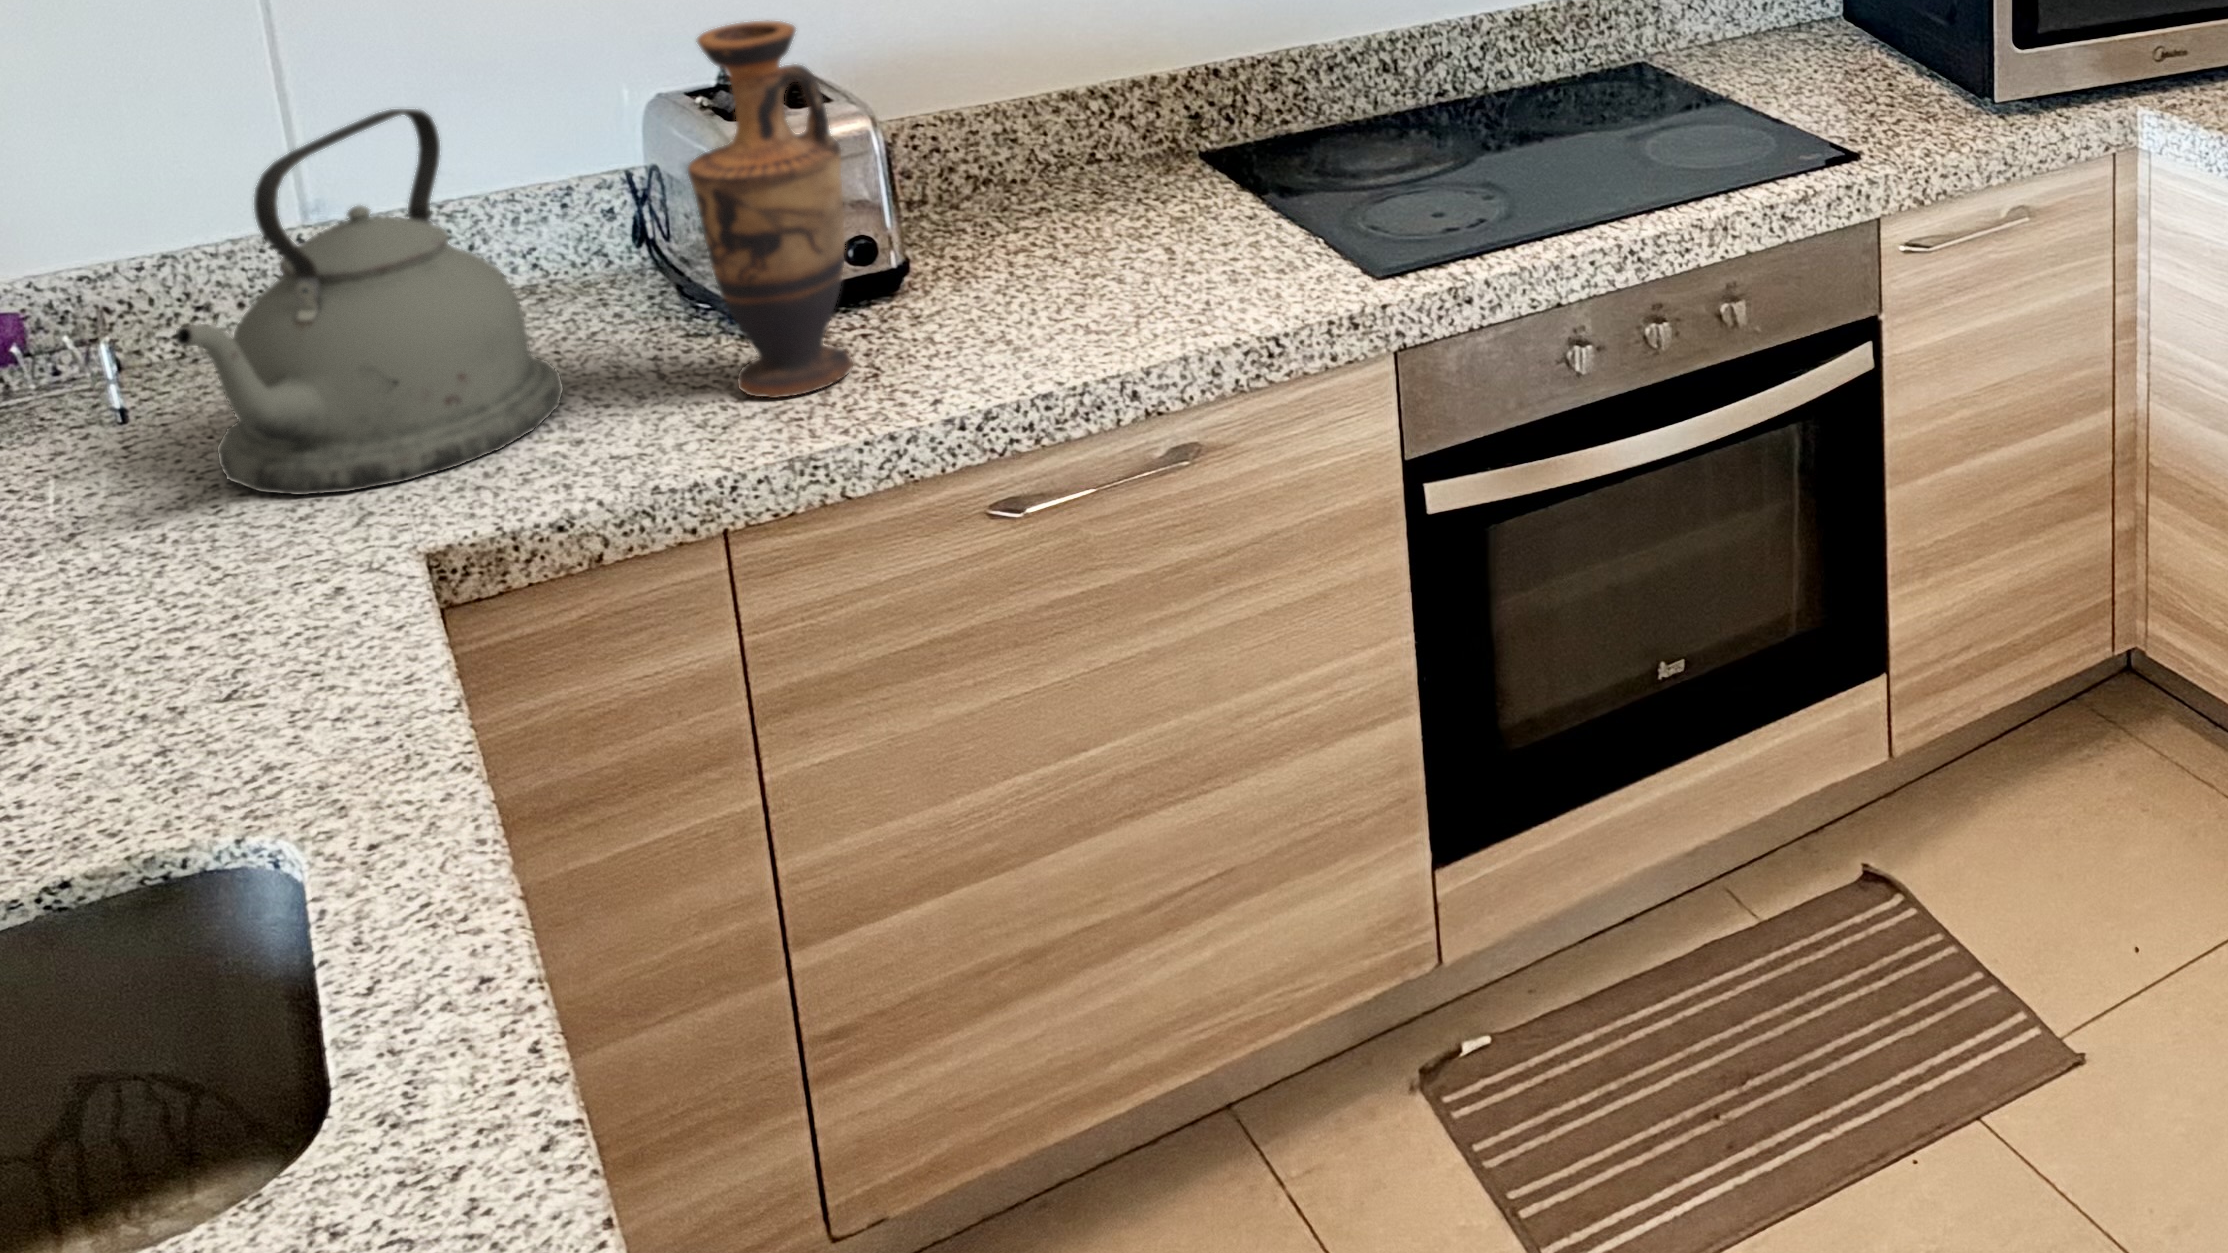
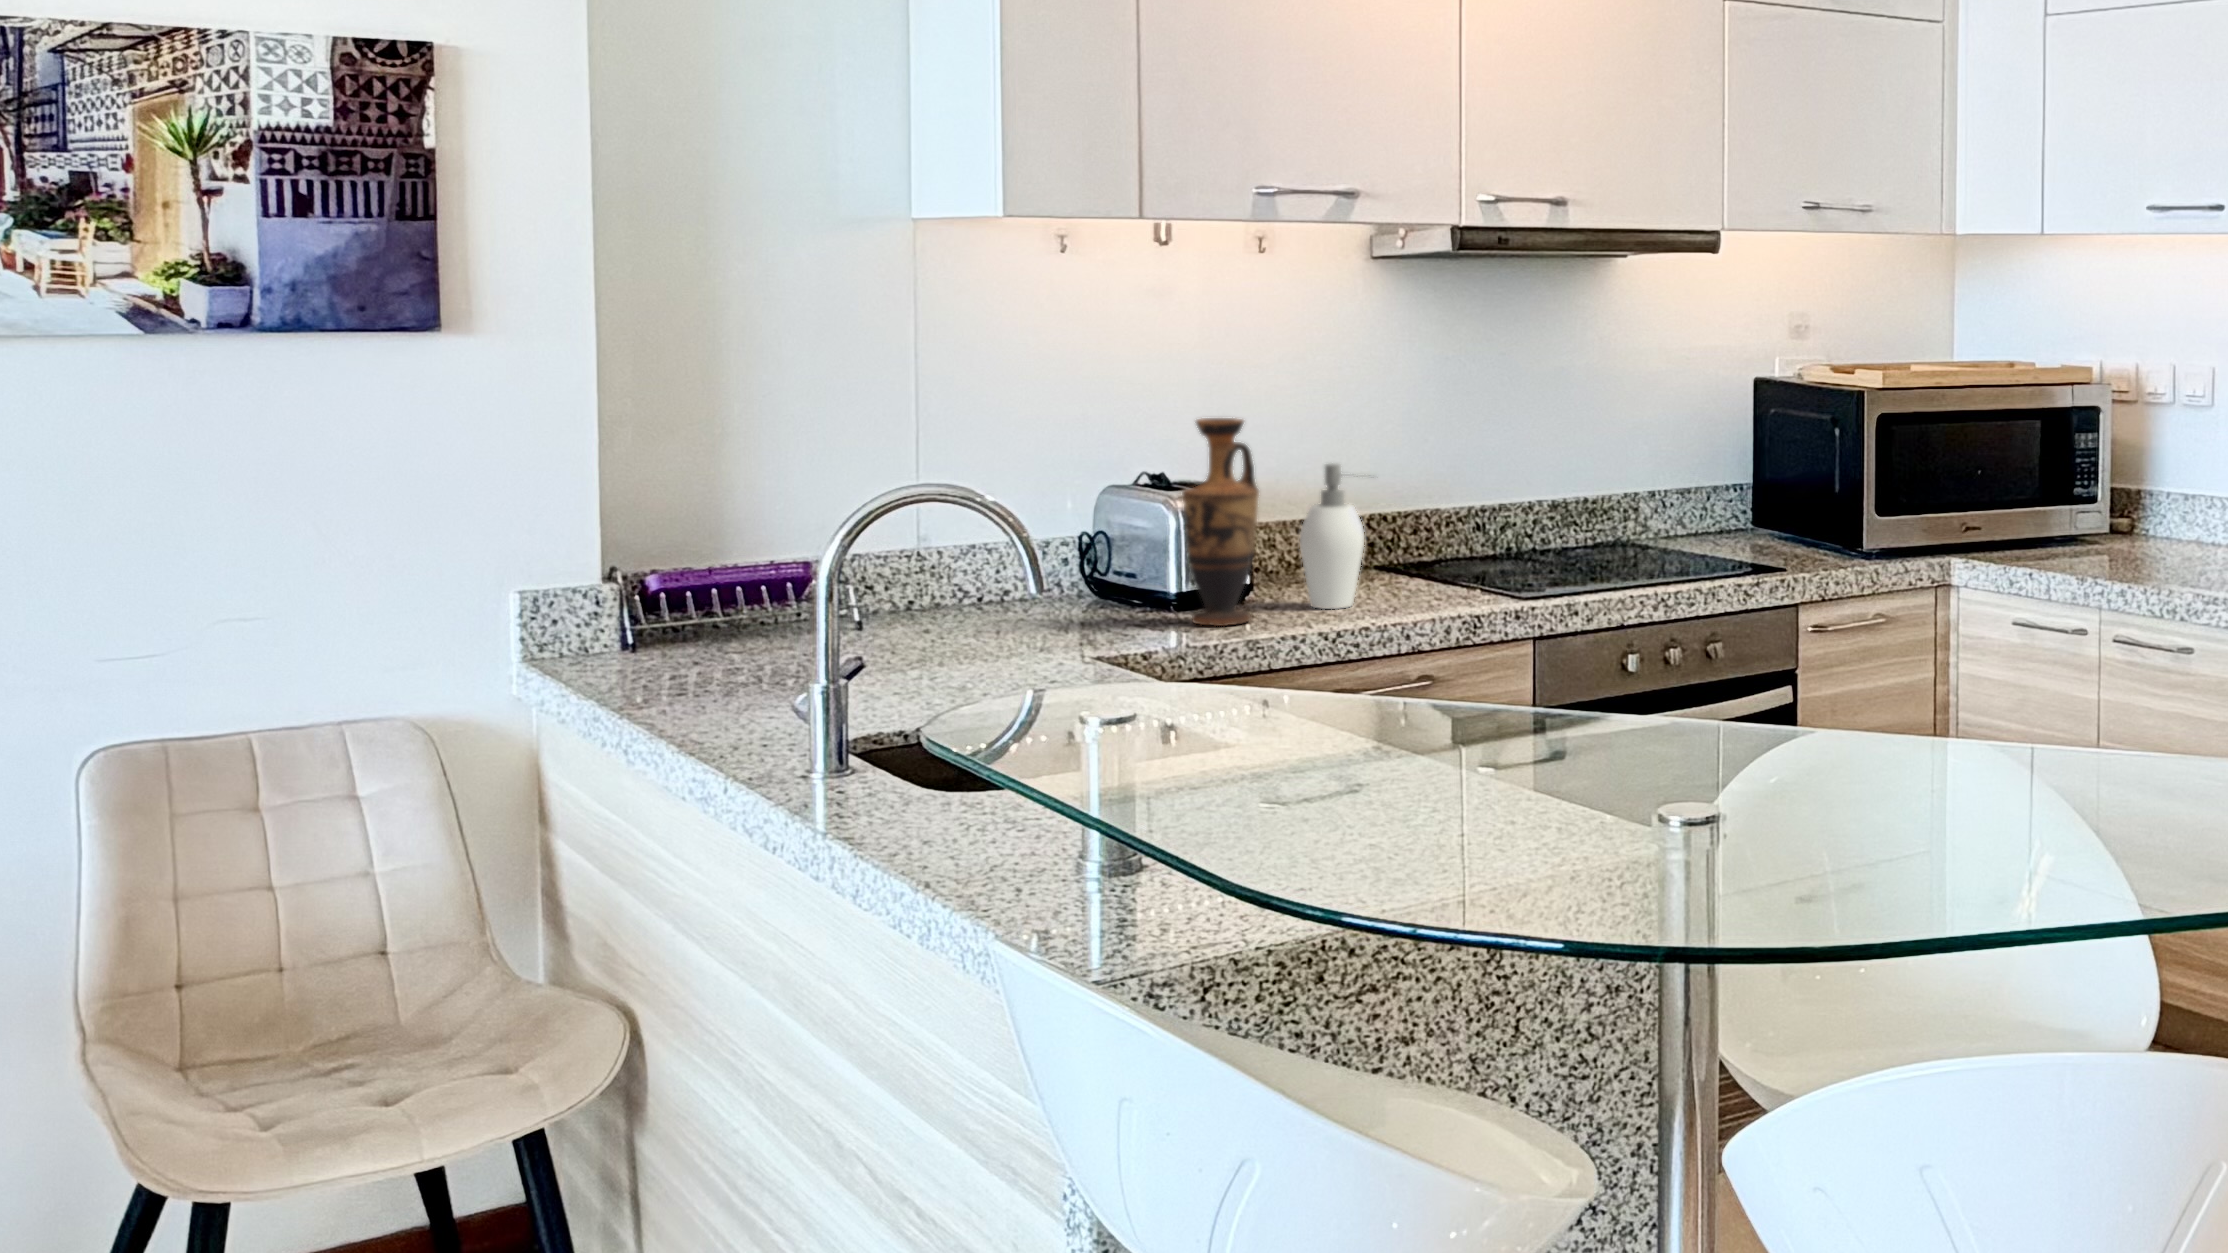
soap dispenser: none [964,67,1083,319] -> present [1300,463,1364,609]
kettle: present [176,109,563,495] -> none [935,456,1101,646]

